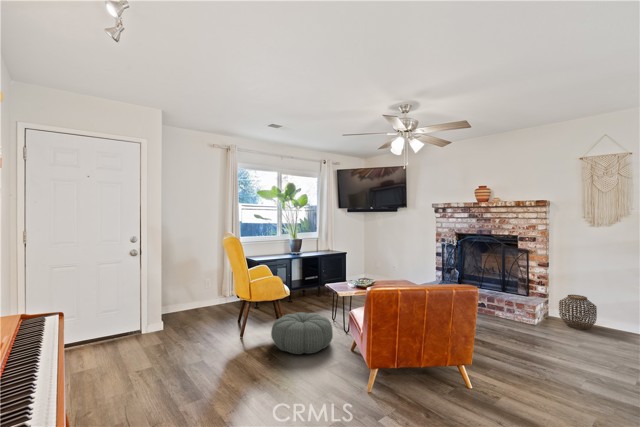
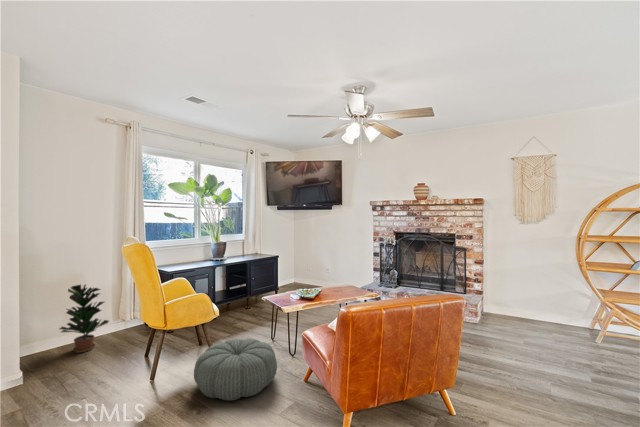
potted plant: none [184,266,216,315] -> present [60,285,109,353]
woven basket: present [559,295,597,330] -> none [495,291,528,325]

